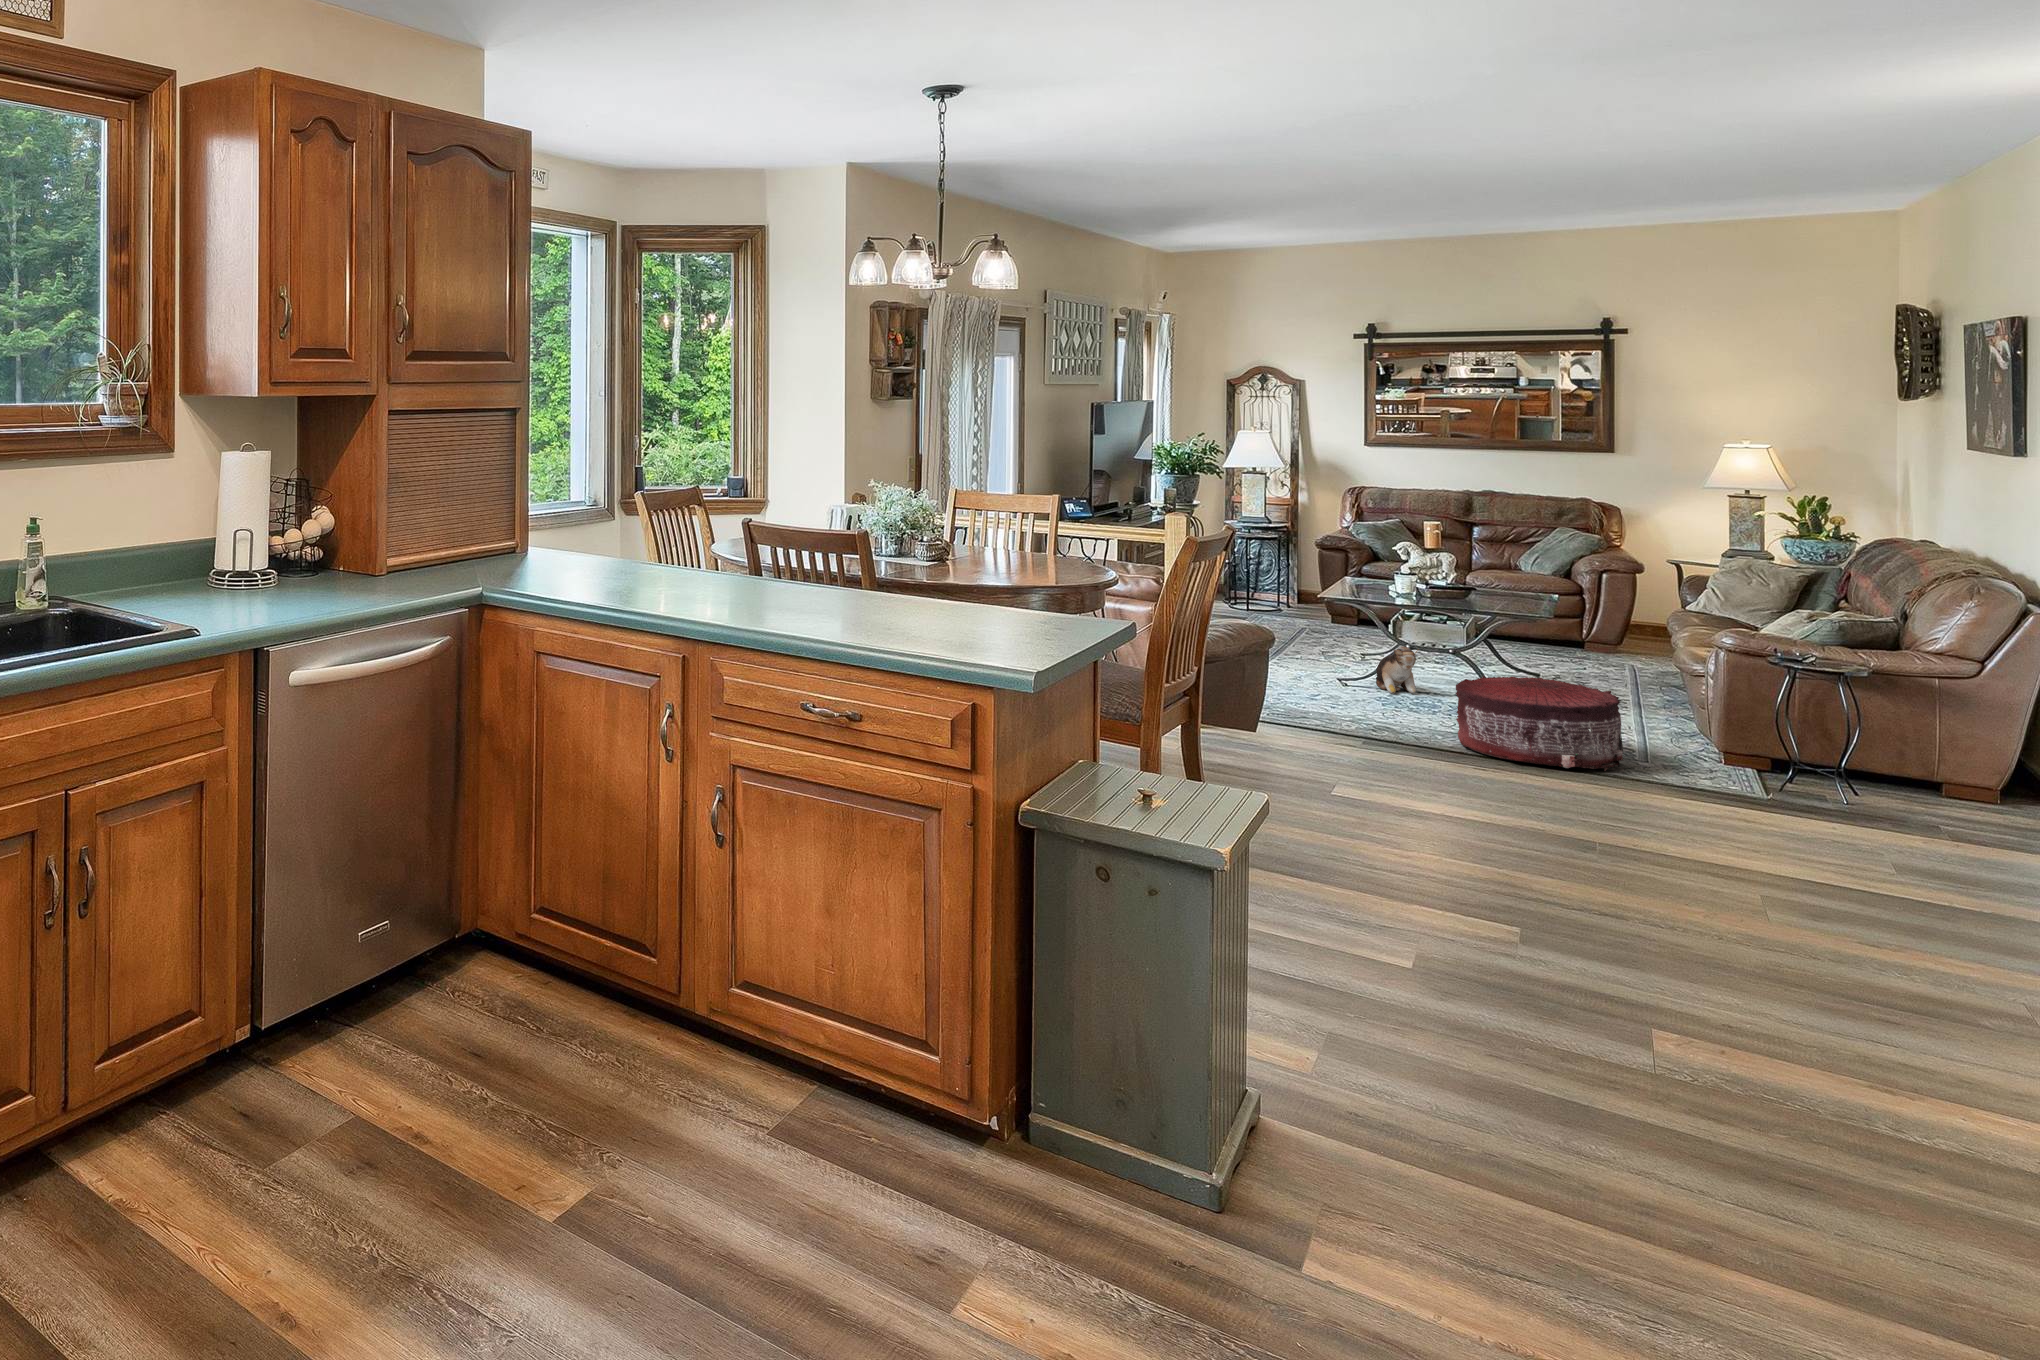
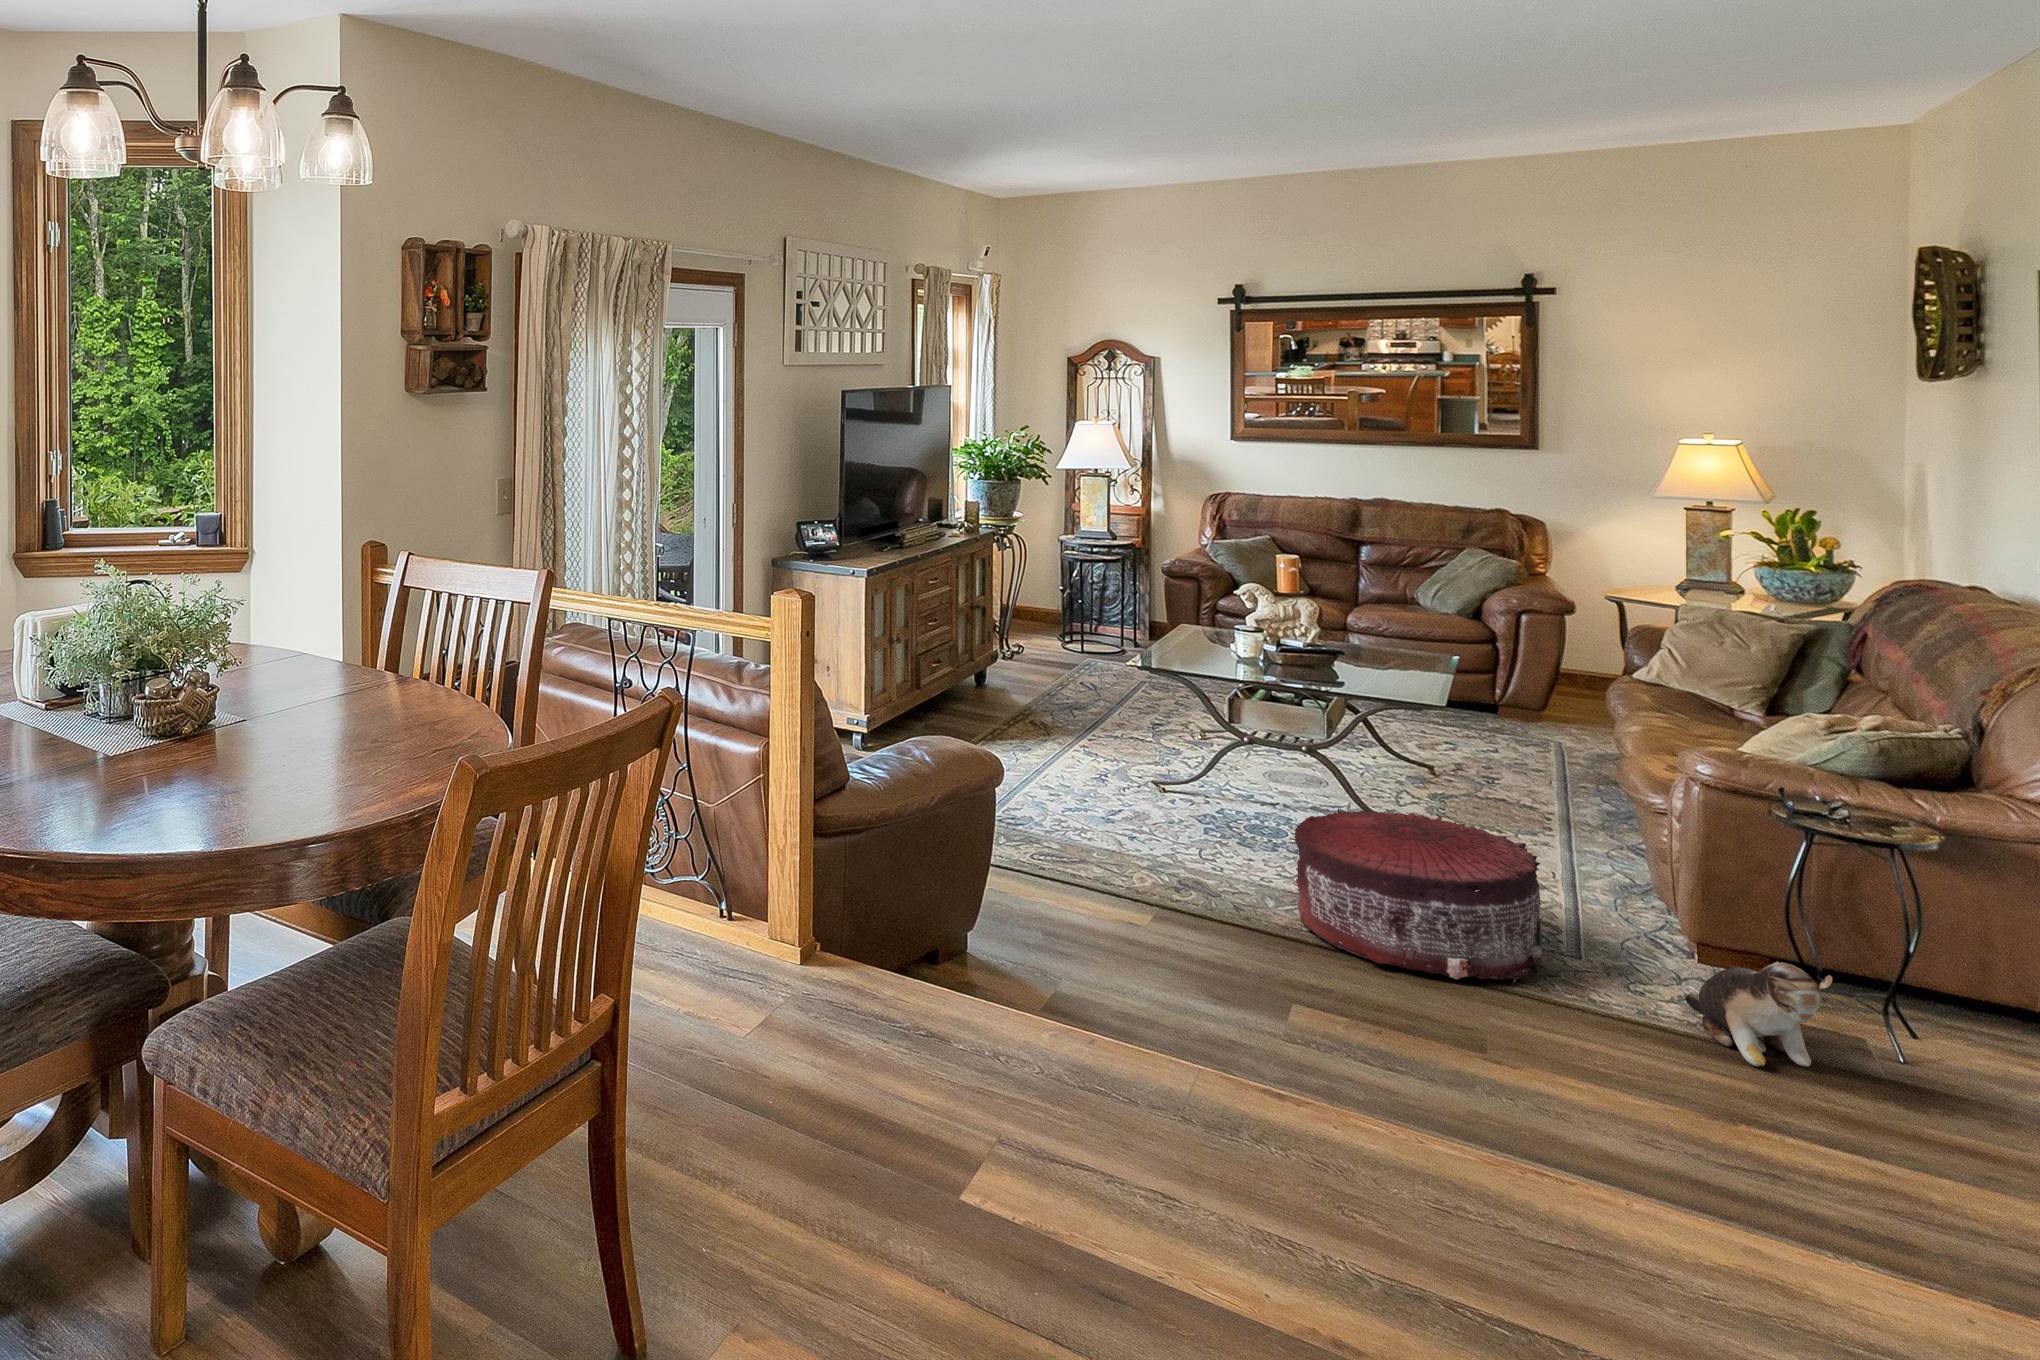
plush toy: present [1376,646,1419,694] -> present [1685,961,1832,1066]

